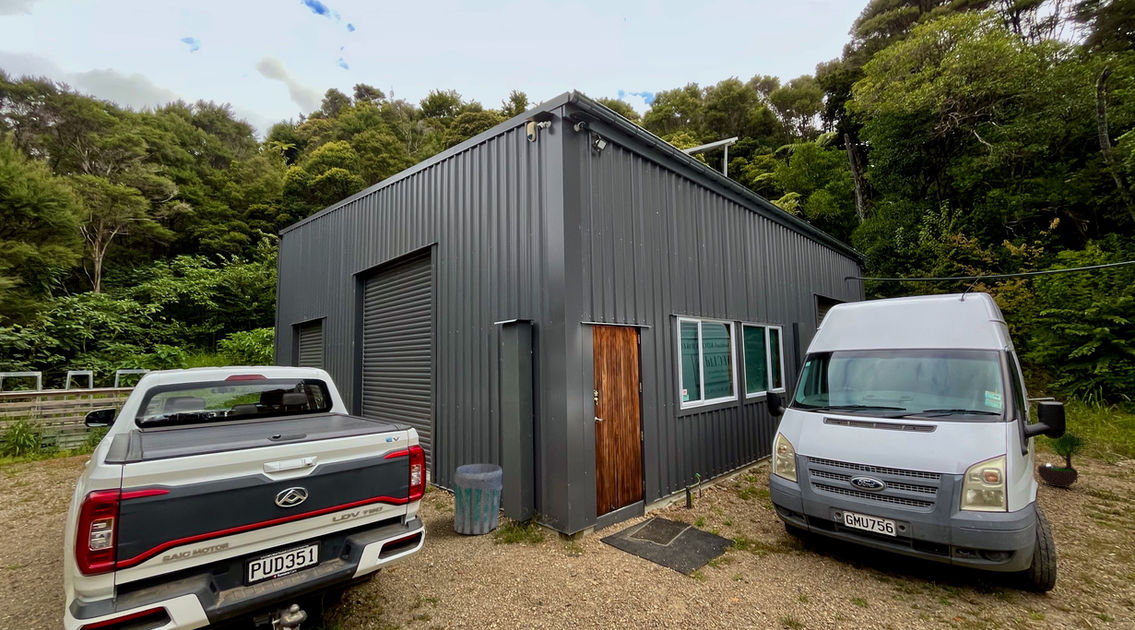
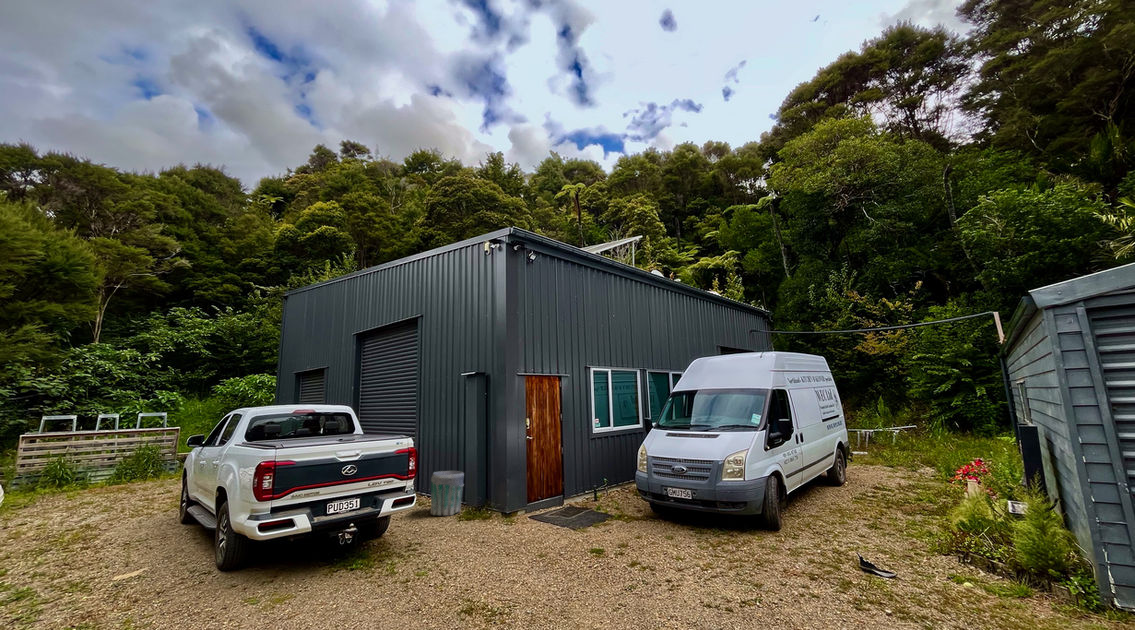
potted tree: present [1038,432,1089,487] -> none [845,442,871,485]

